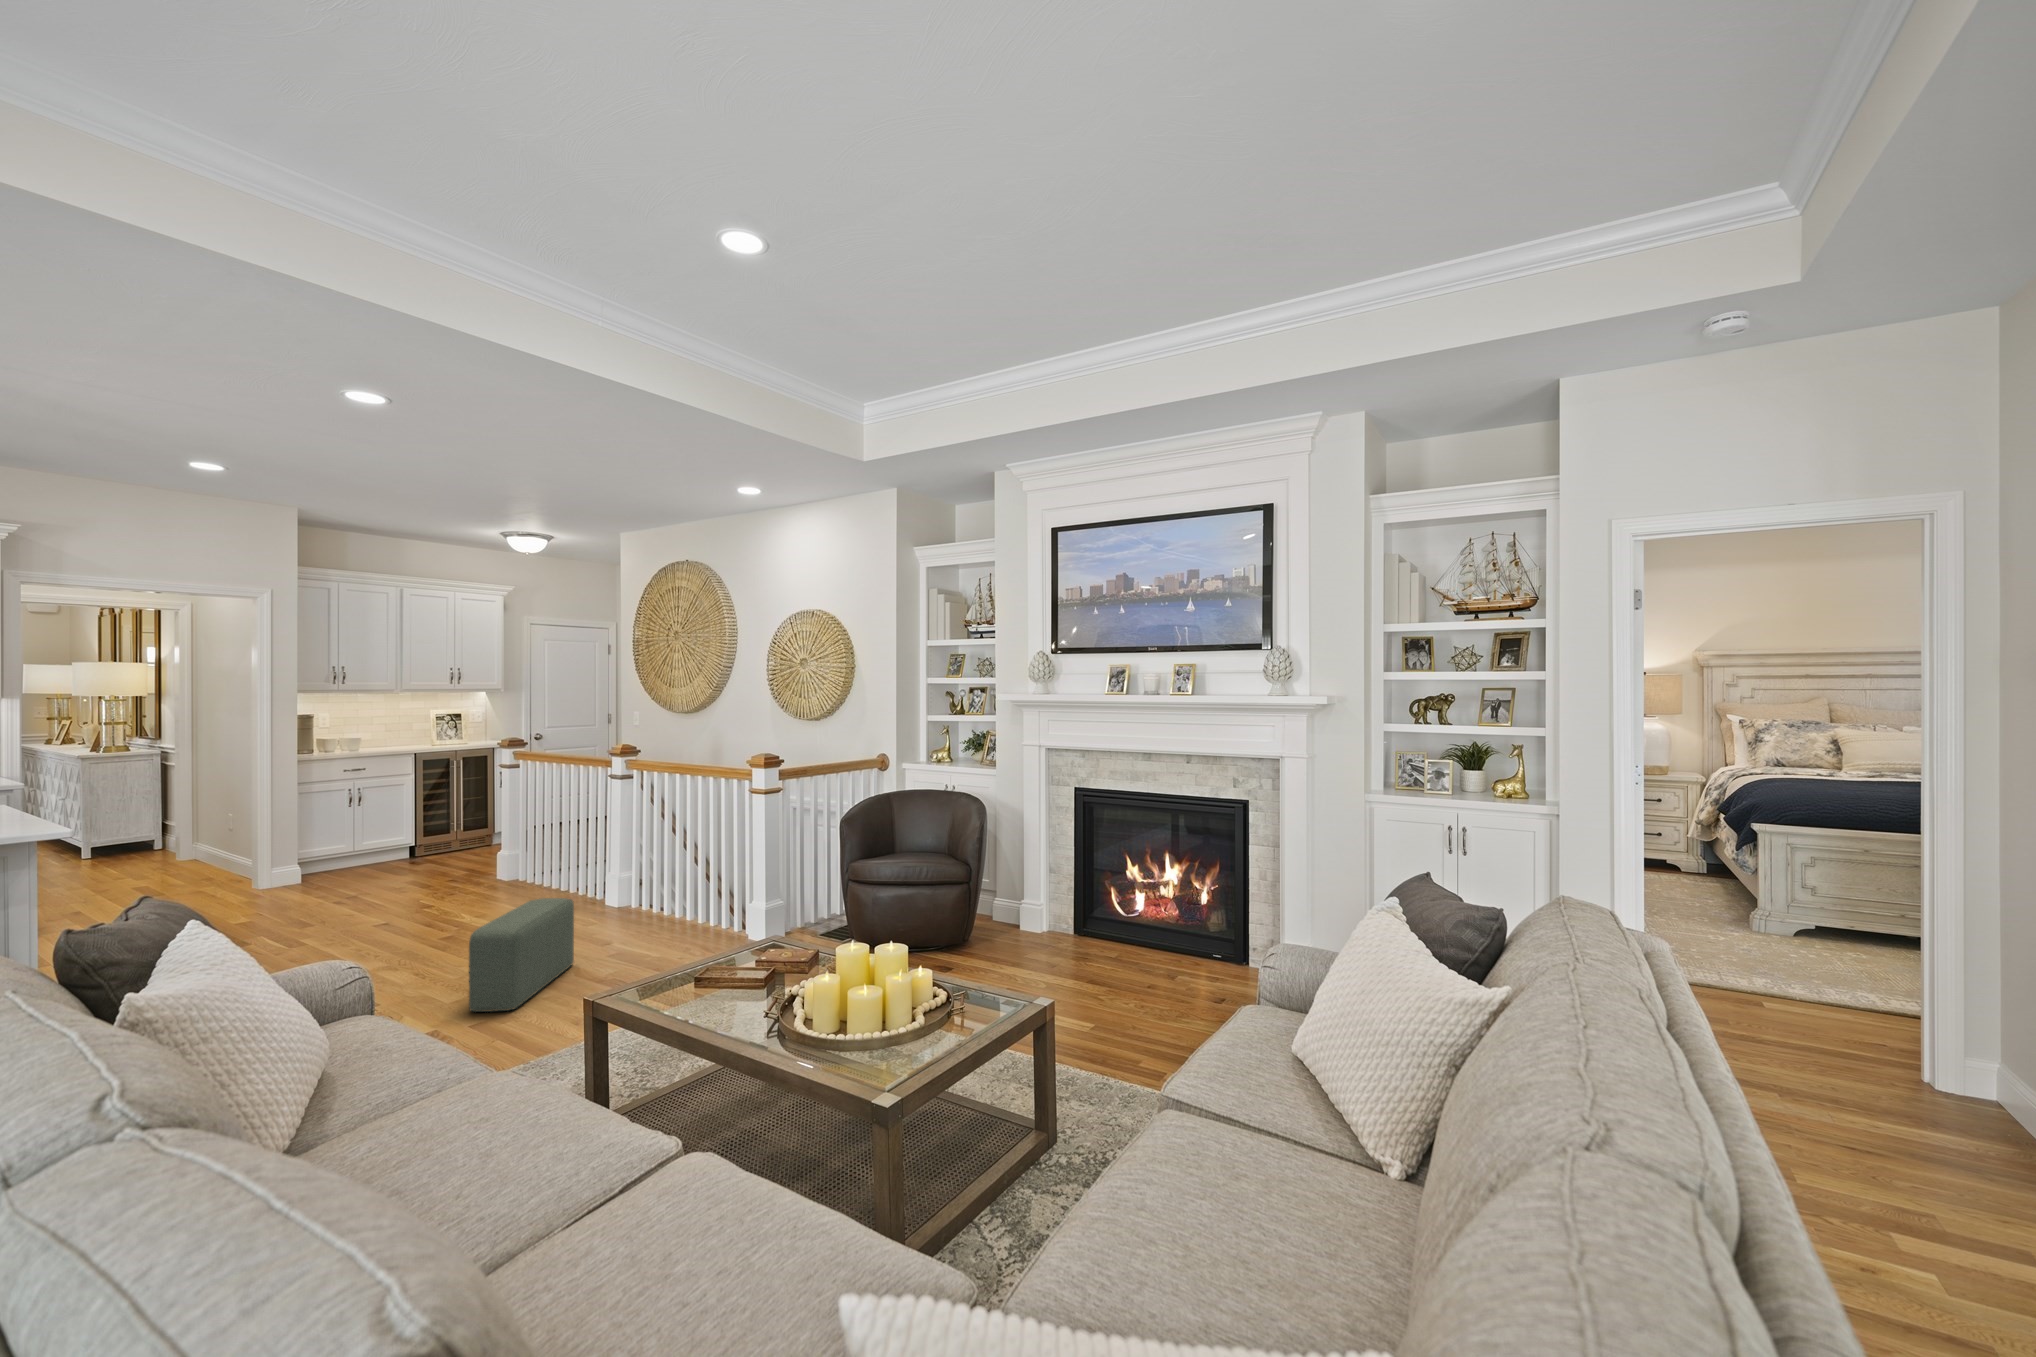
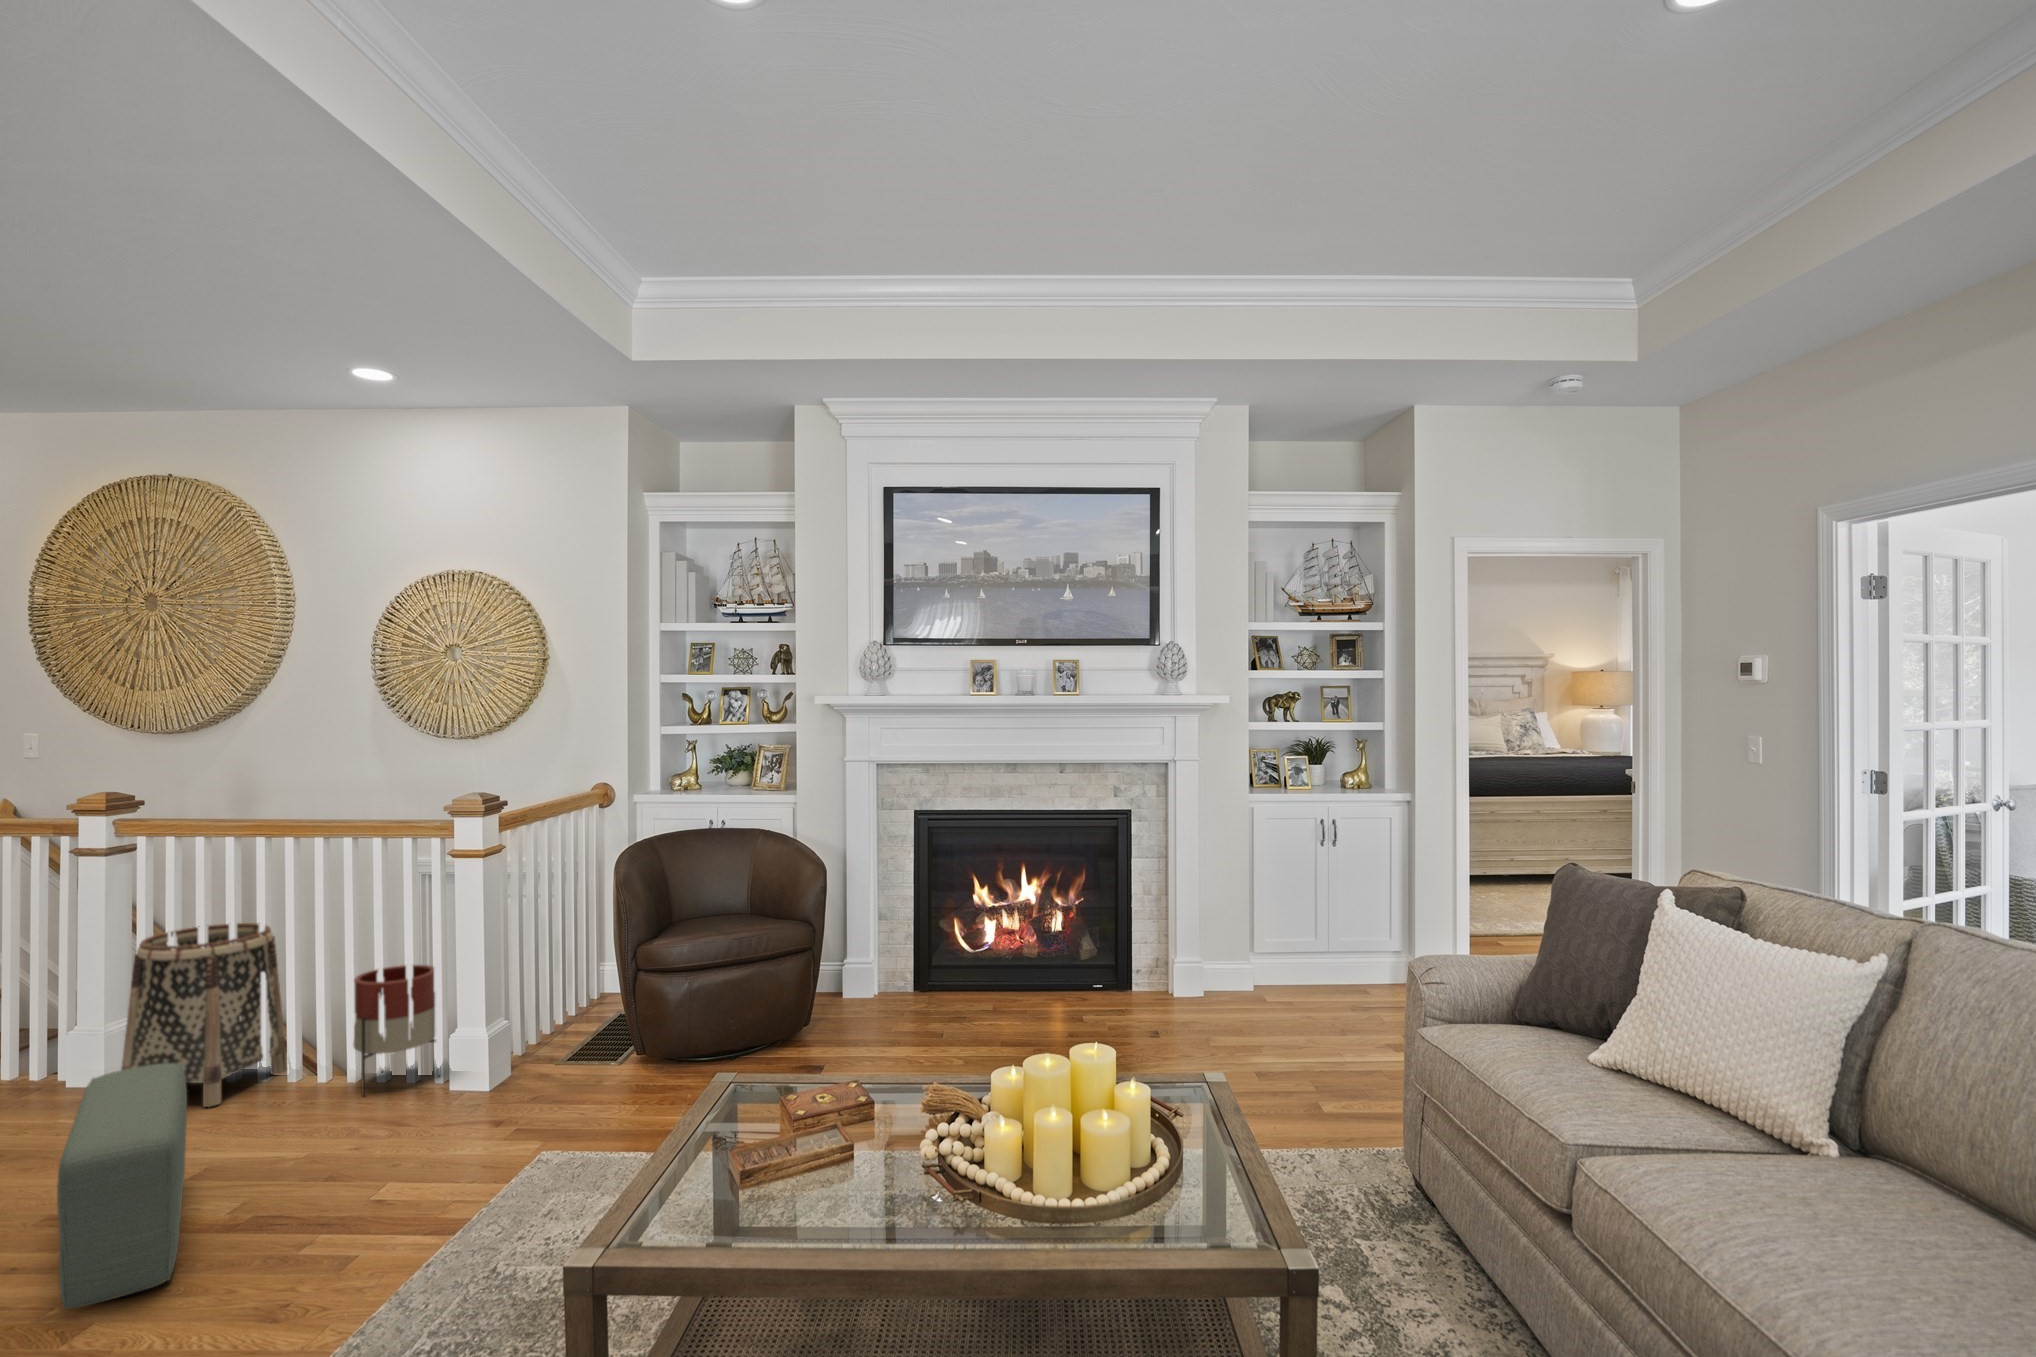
basket: none [594,828,677,932] -> present [121,923,287,1107]
planter: none [690,864,737,940] -> present [353,965,440,1096]

